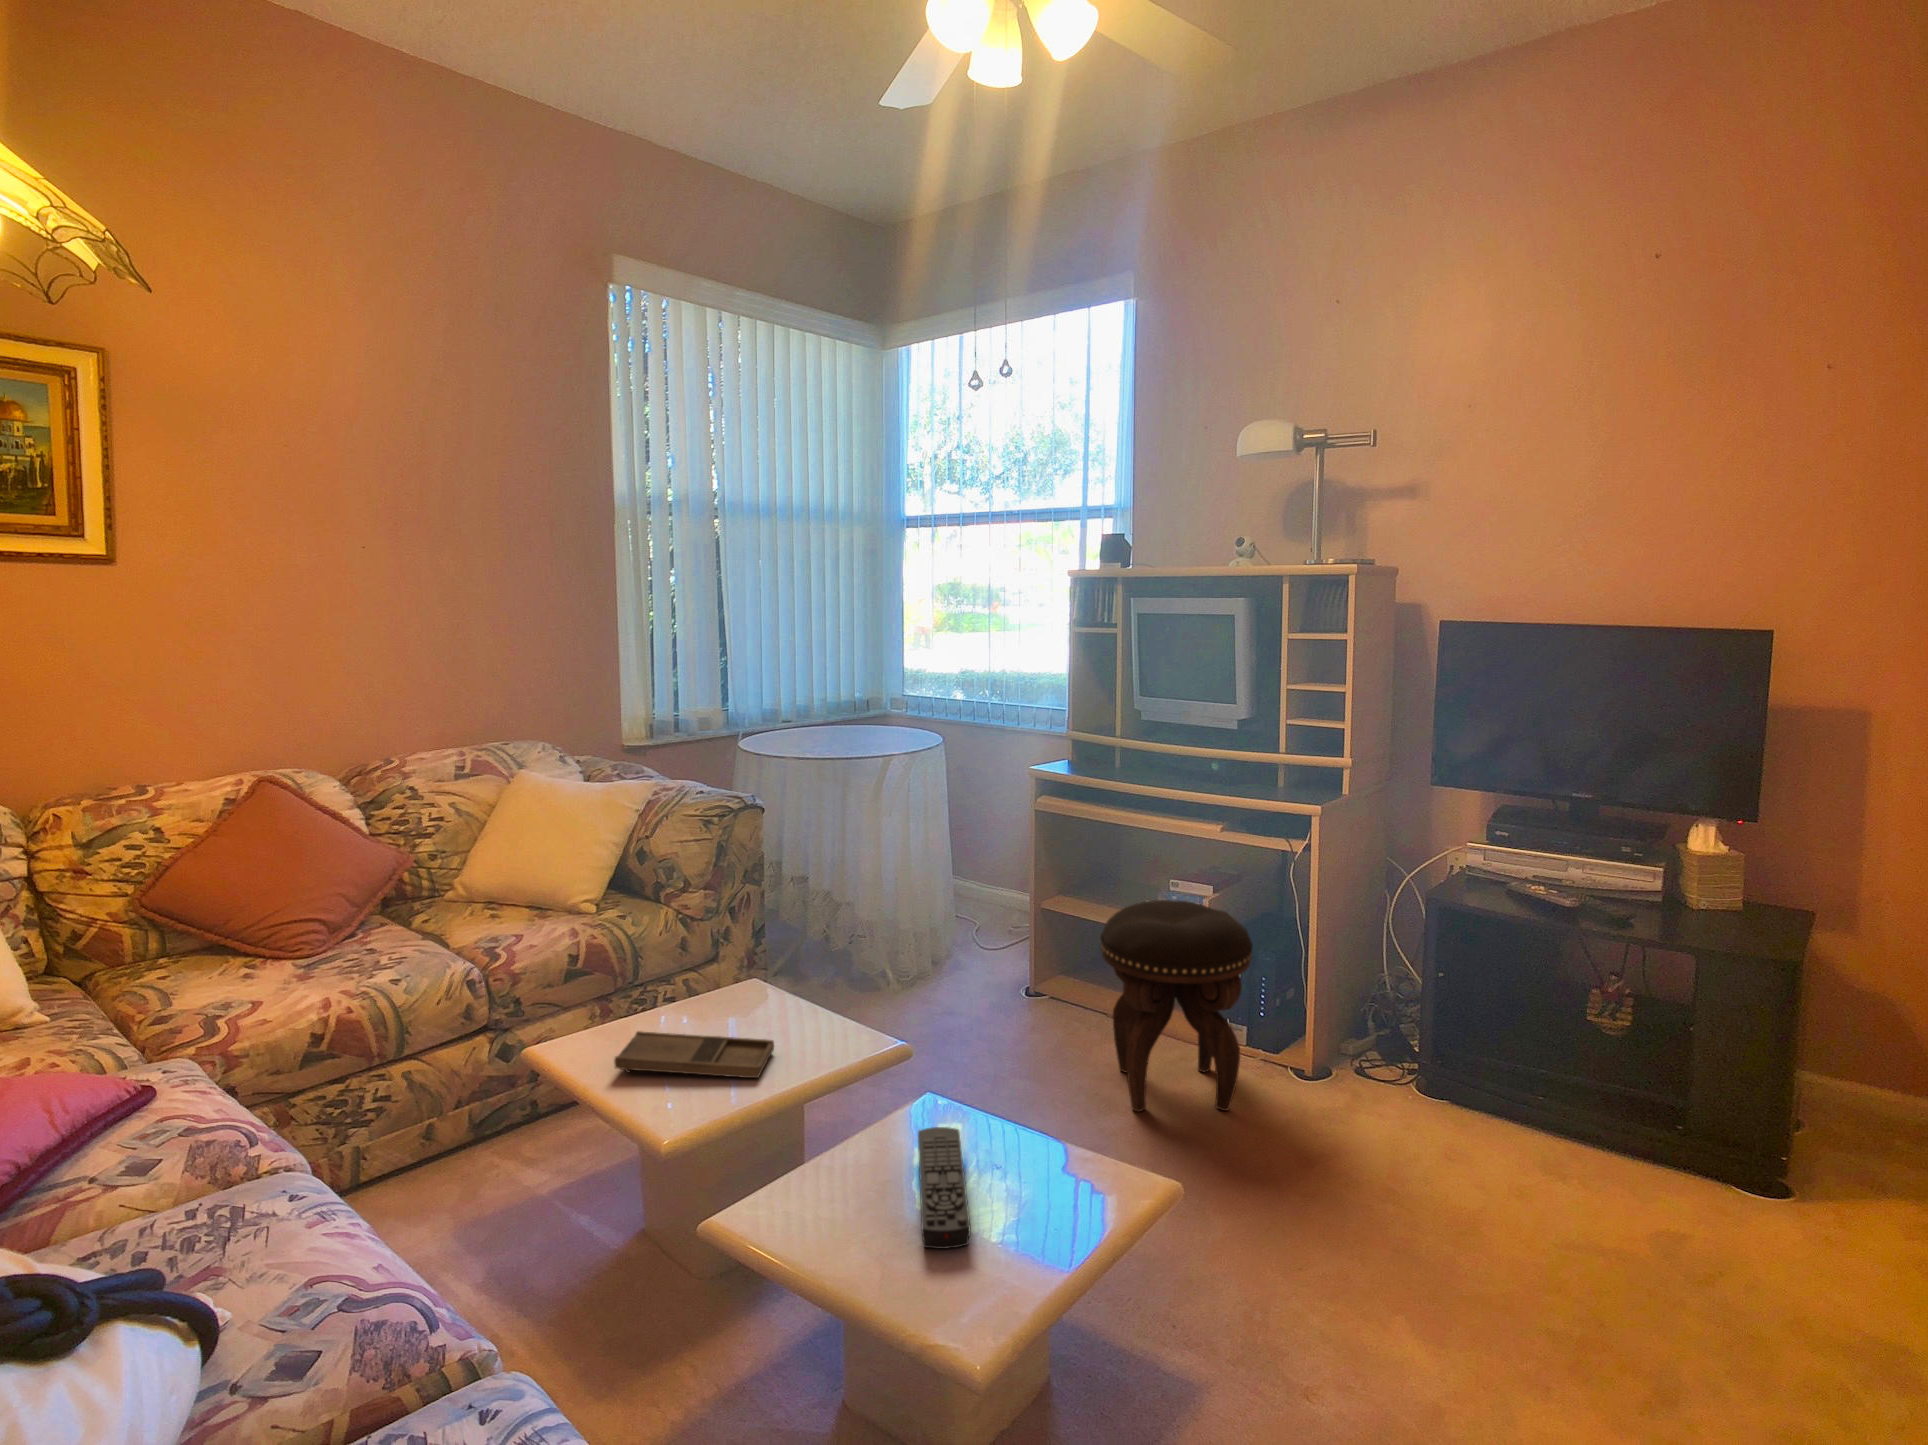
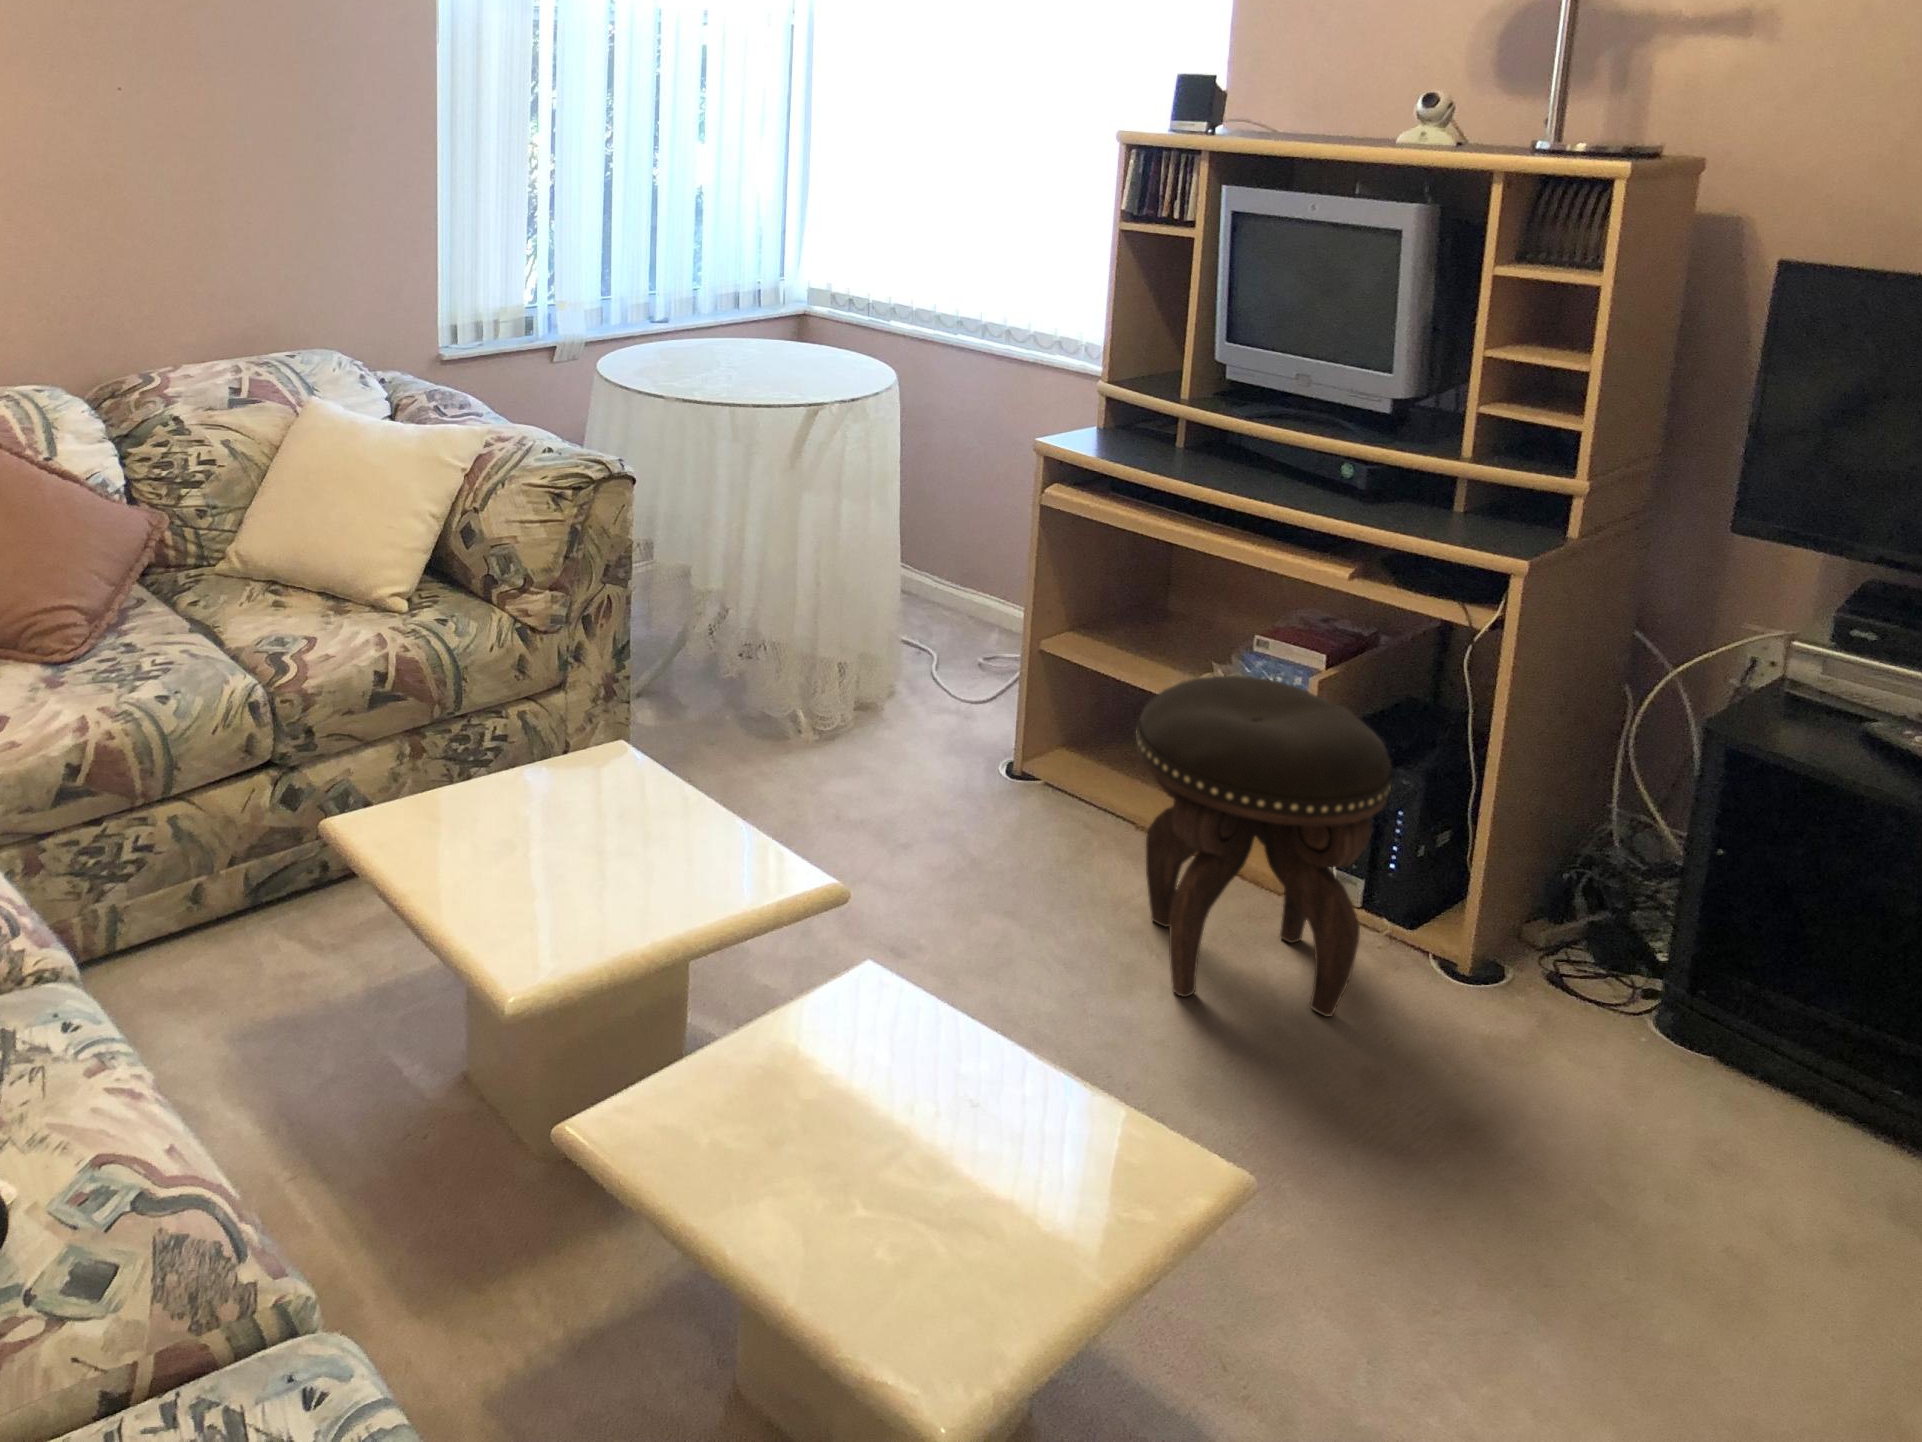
tray: present [614,1031,774,1078] -> none [446,819,659,916]
remote control: present [918,1127,970,1249] -> none [875,1045,963,1255]

